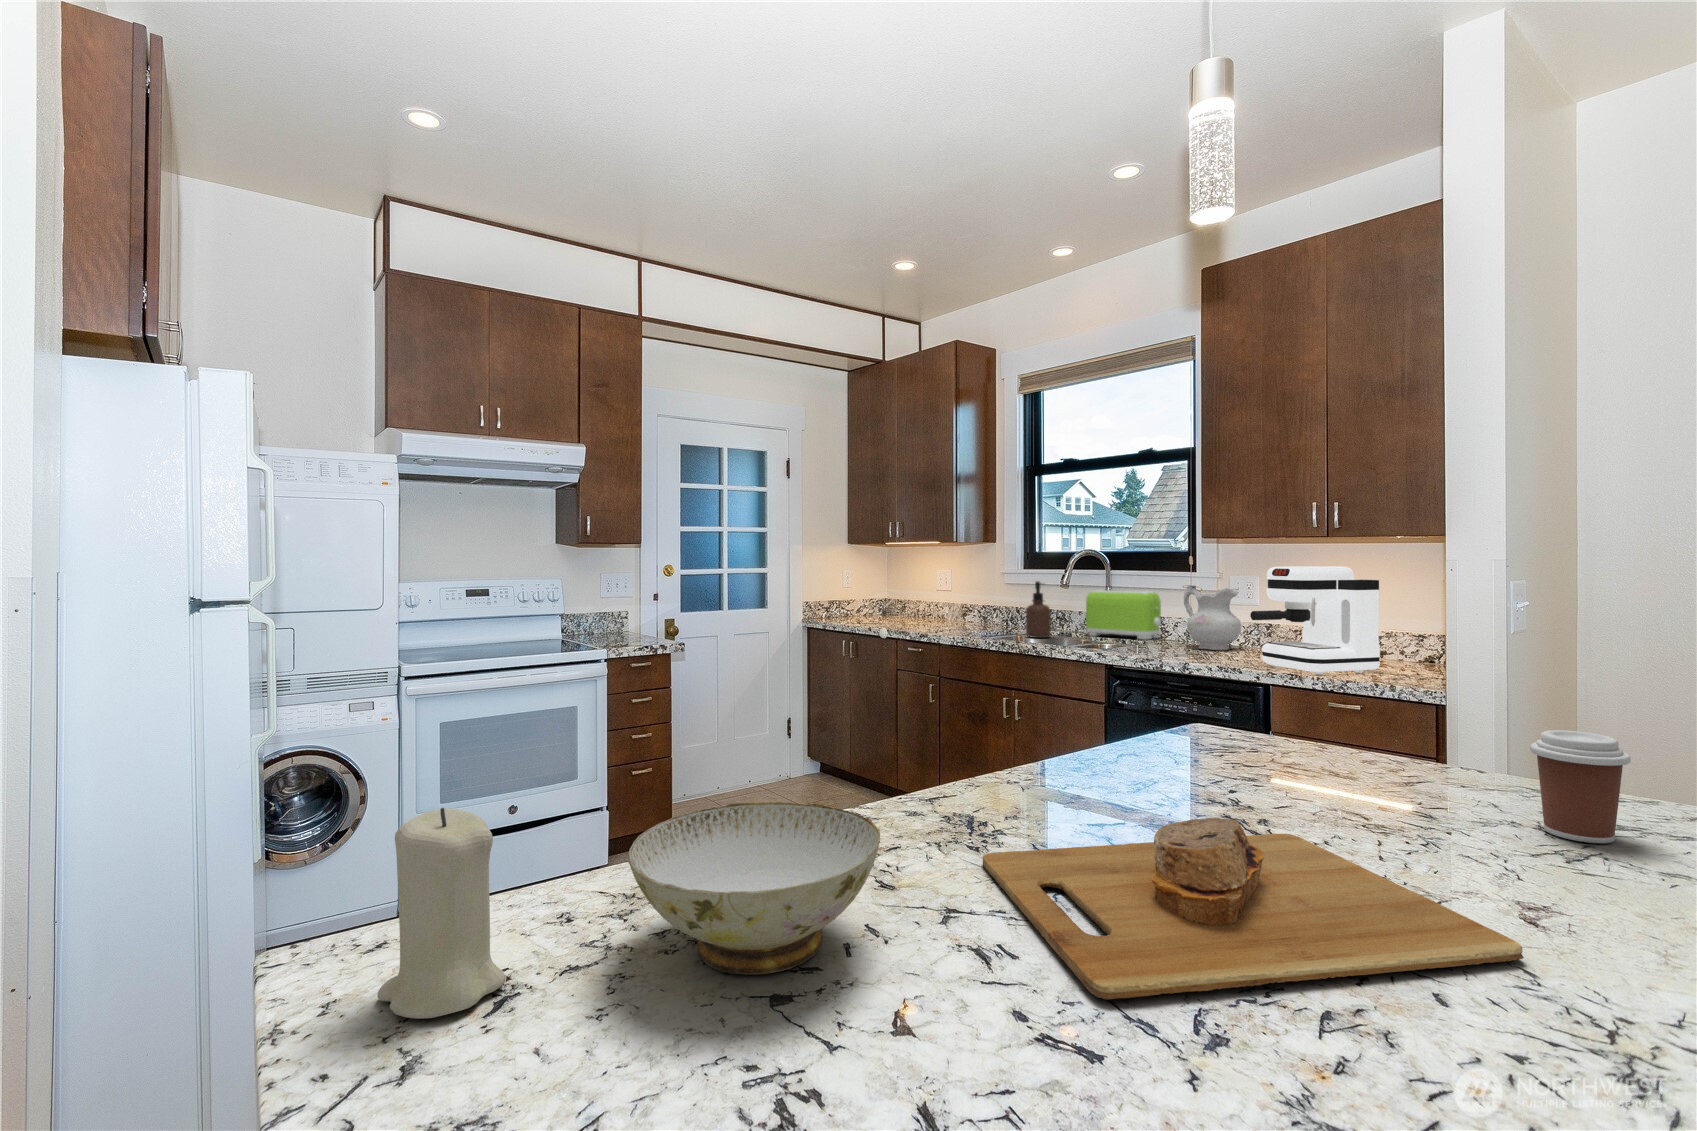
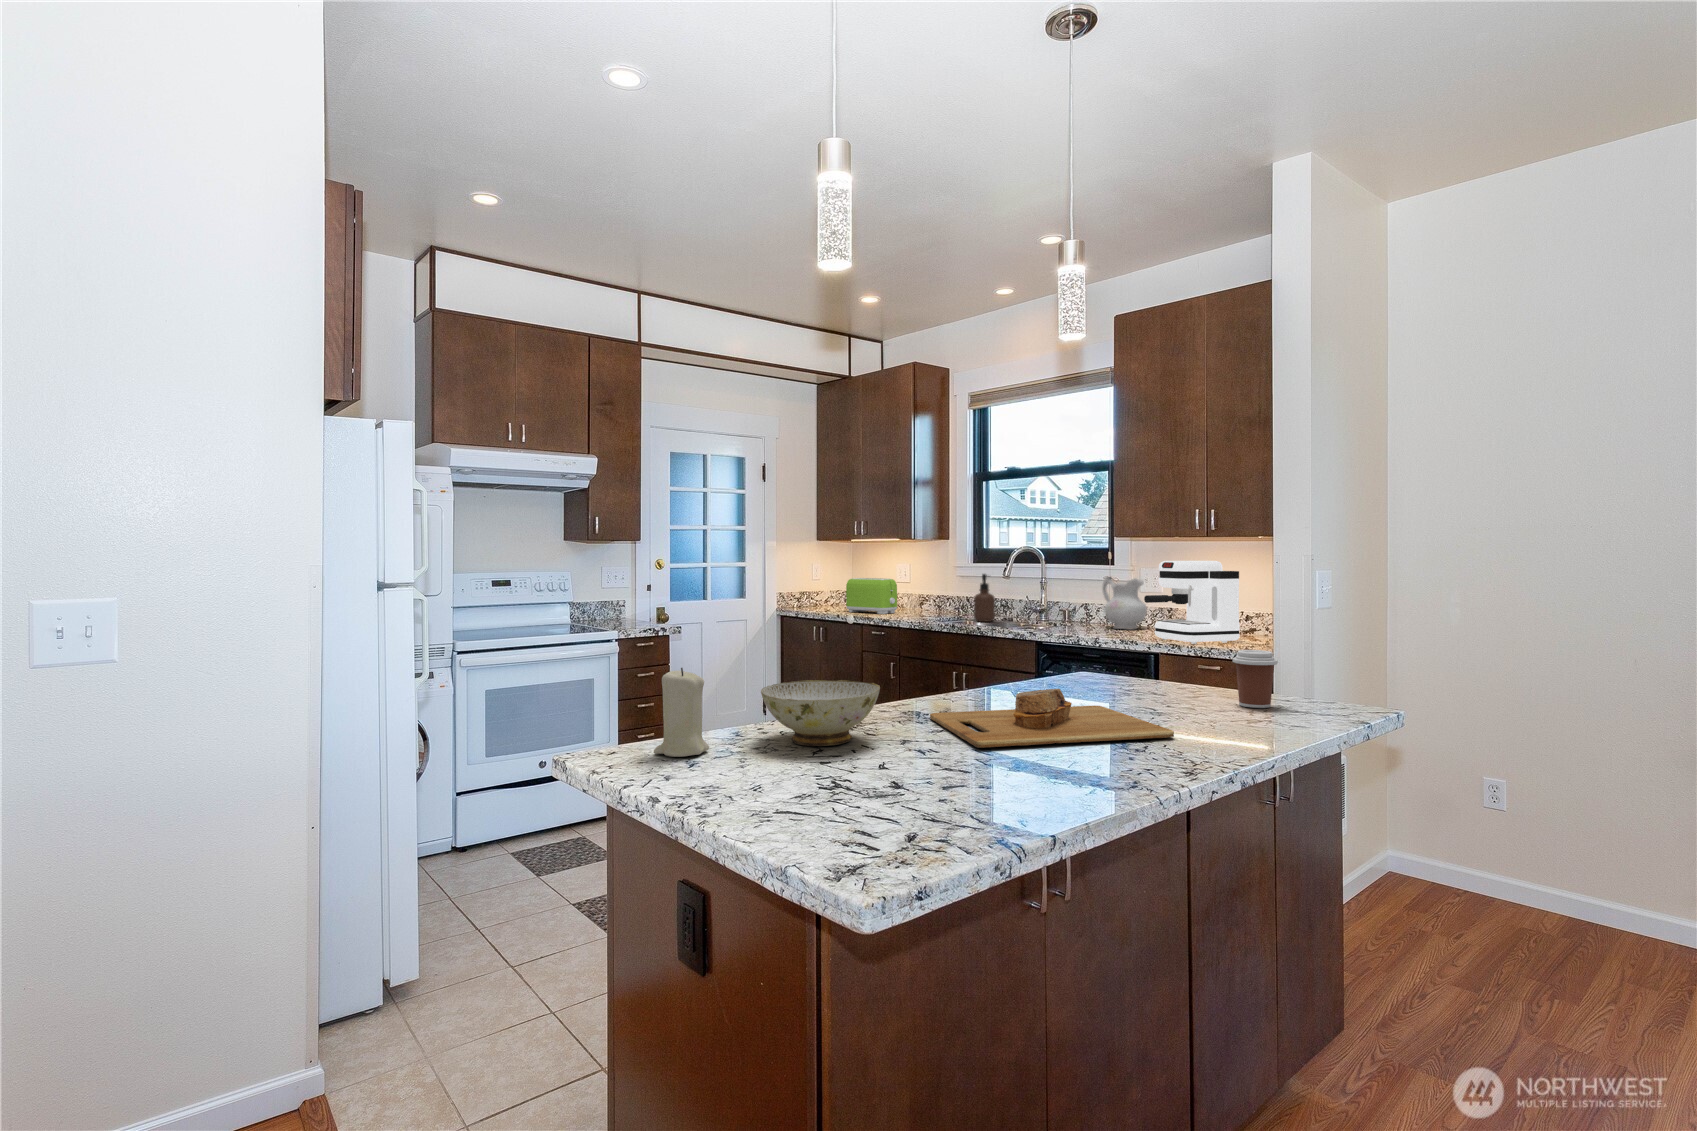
toaster: present [1086,590,1161,640] -> present [846,578,897,614]

